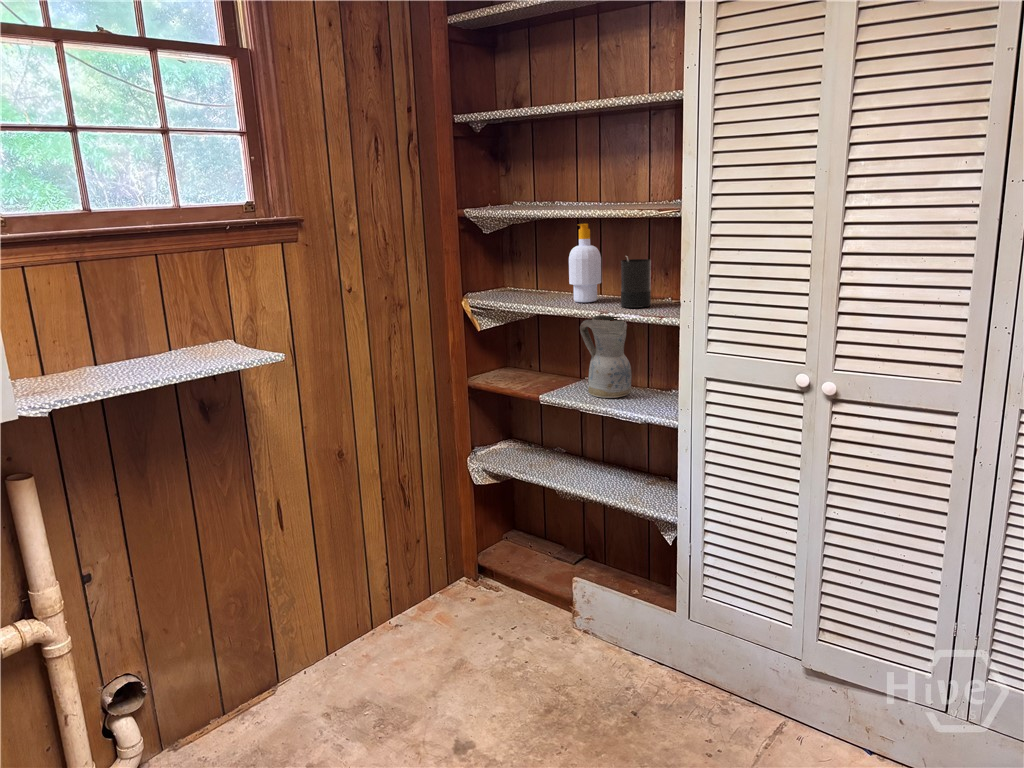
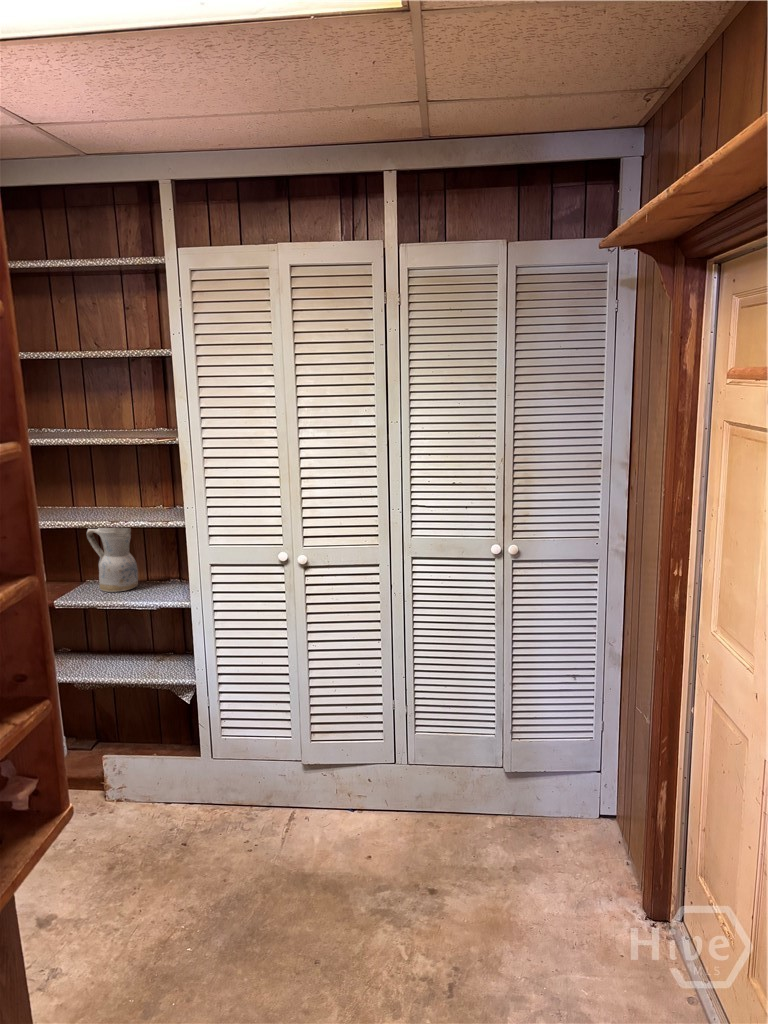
soap bottle: present [569,224,601,302] -> none [71,445,103,512]
candle: present [621,256,651,308] -> none [119,471,151,514]

